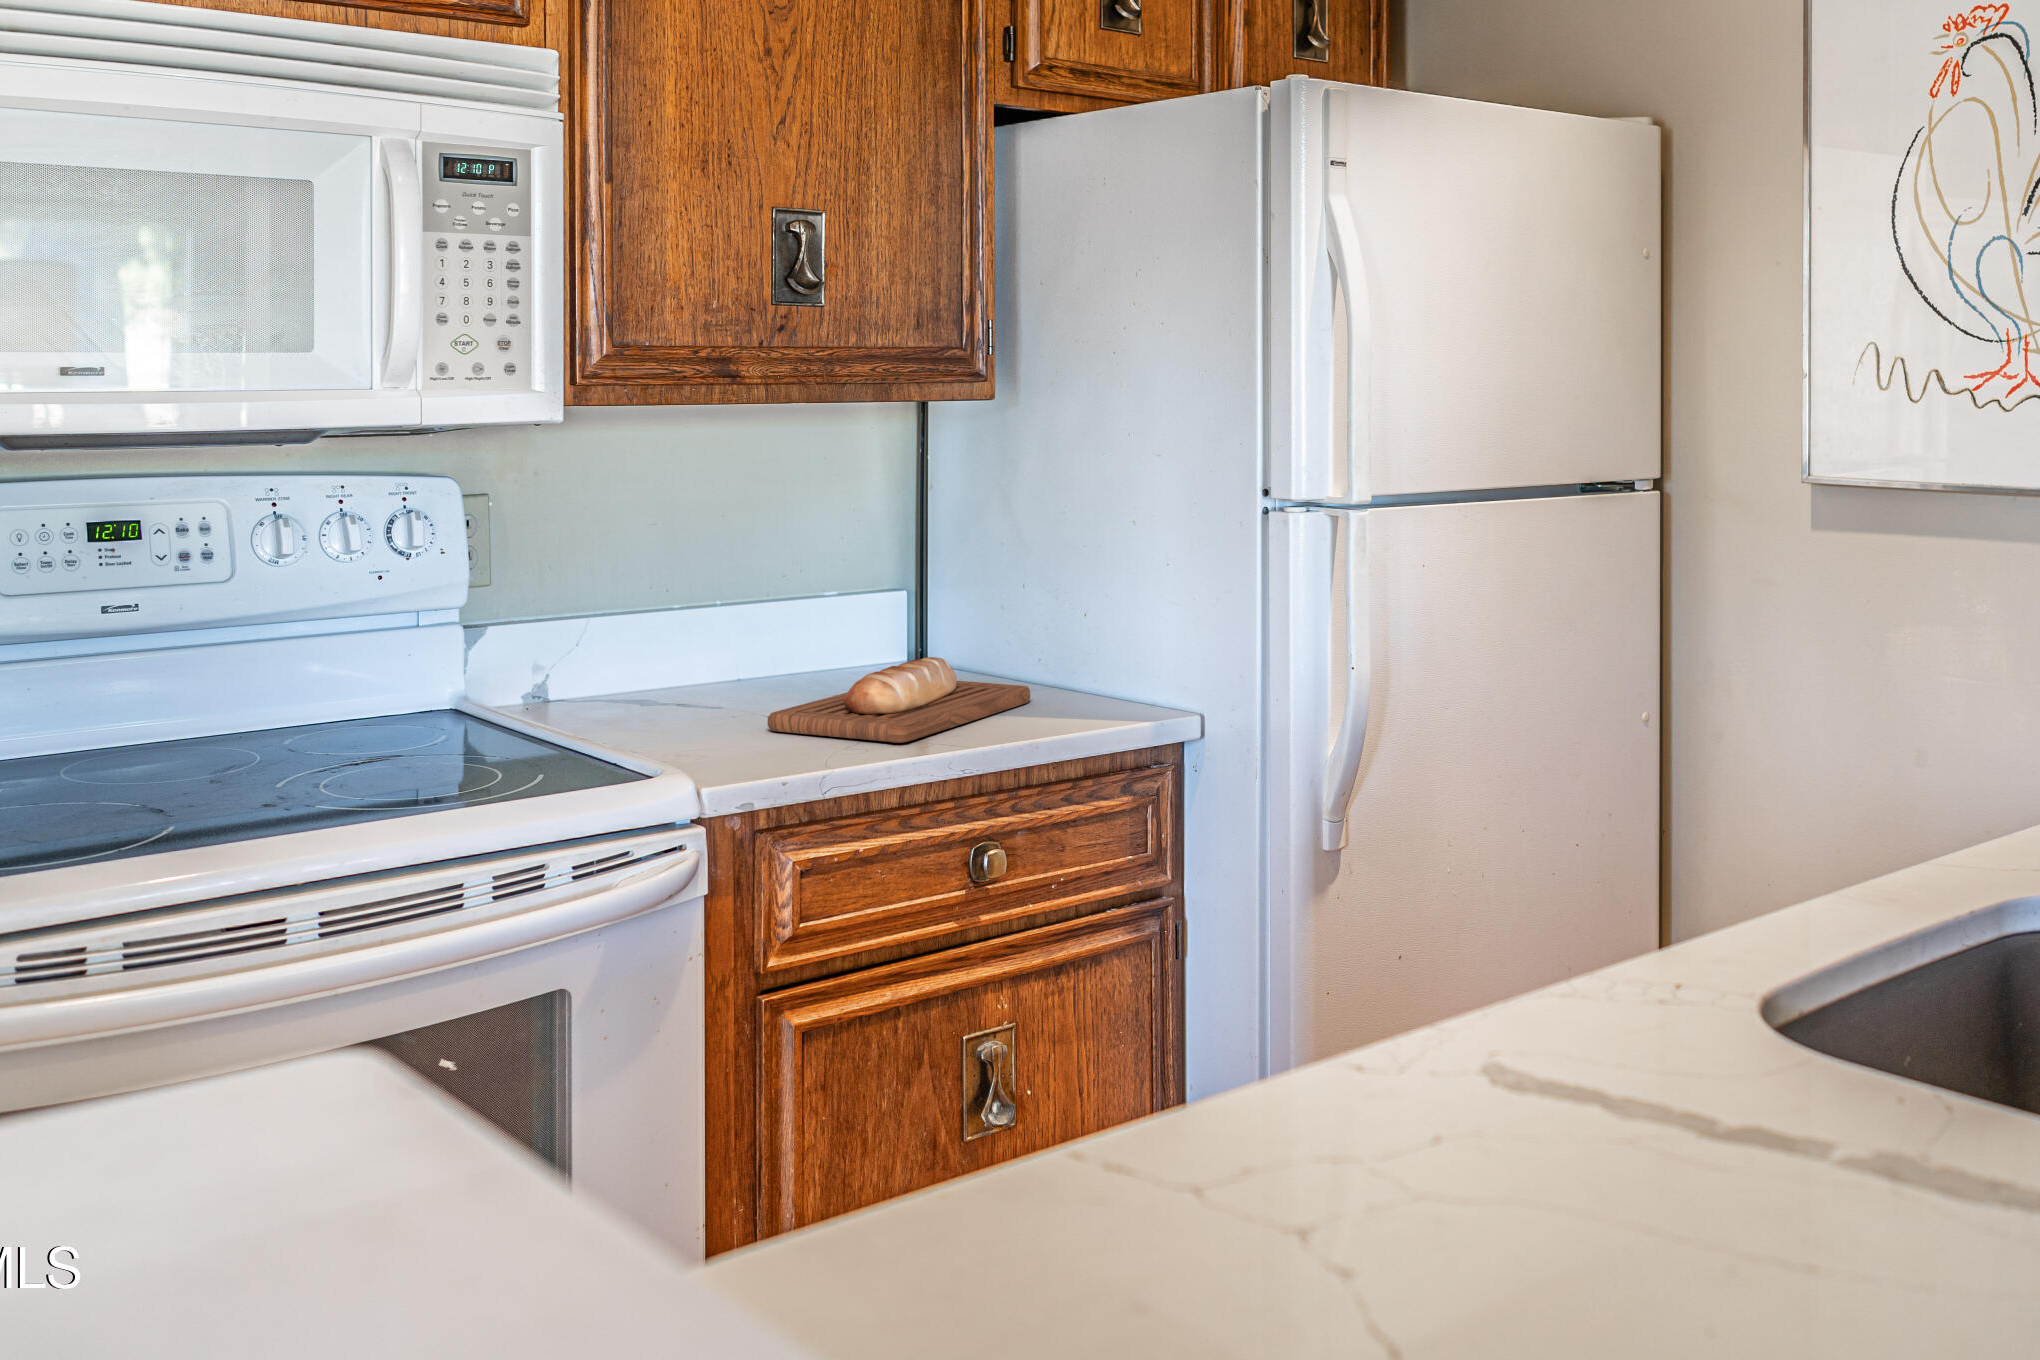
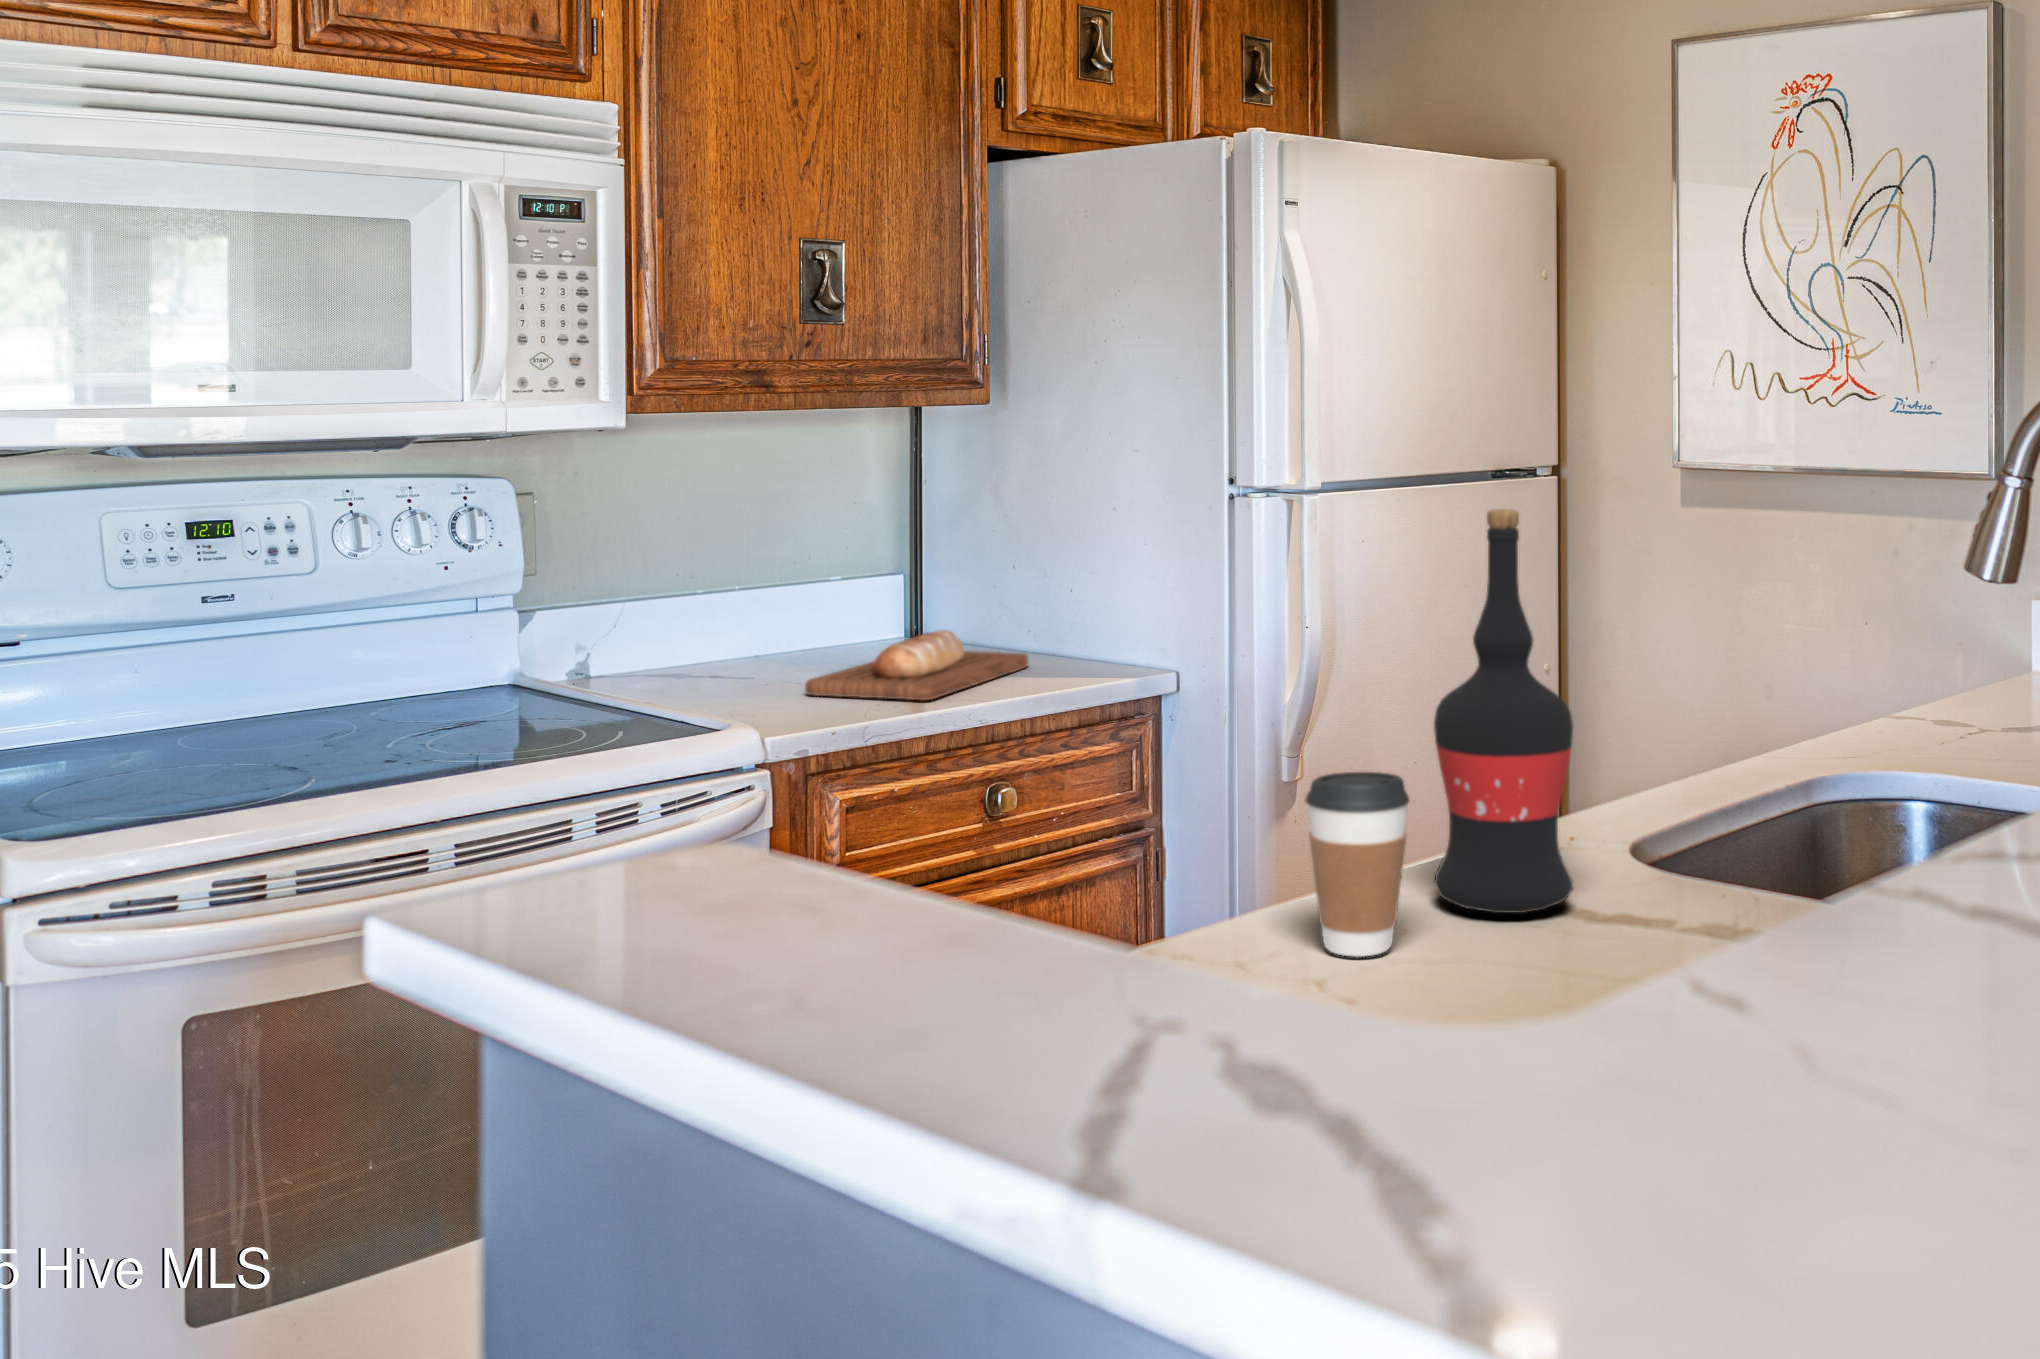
wine bottle: none [1467,556,1683,1176] -> present [1434,509,1573,913]
coffee cup: none [1259,957,1421,1257] -> present [1306,772,1409,957]

